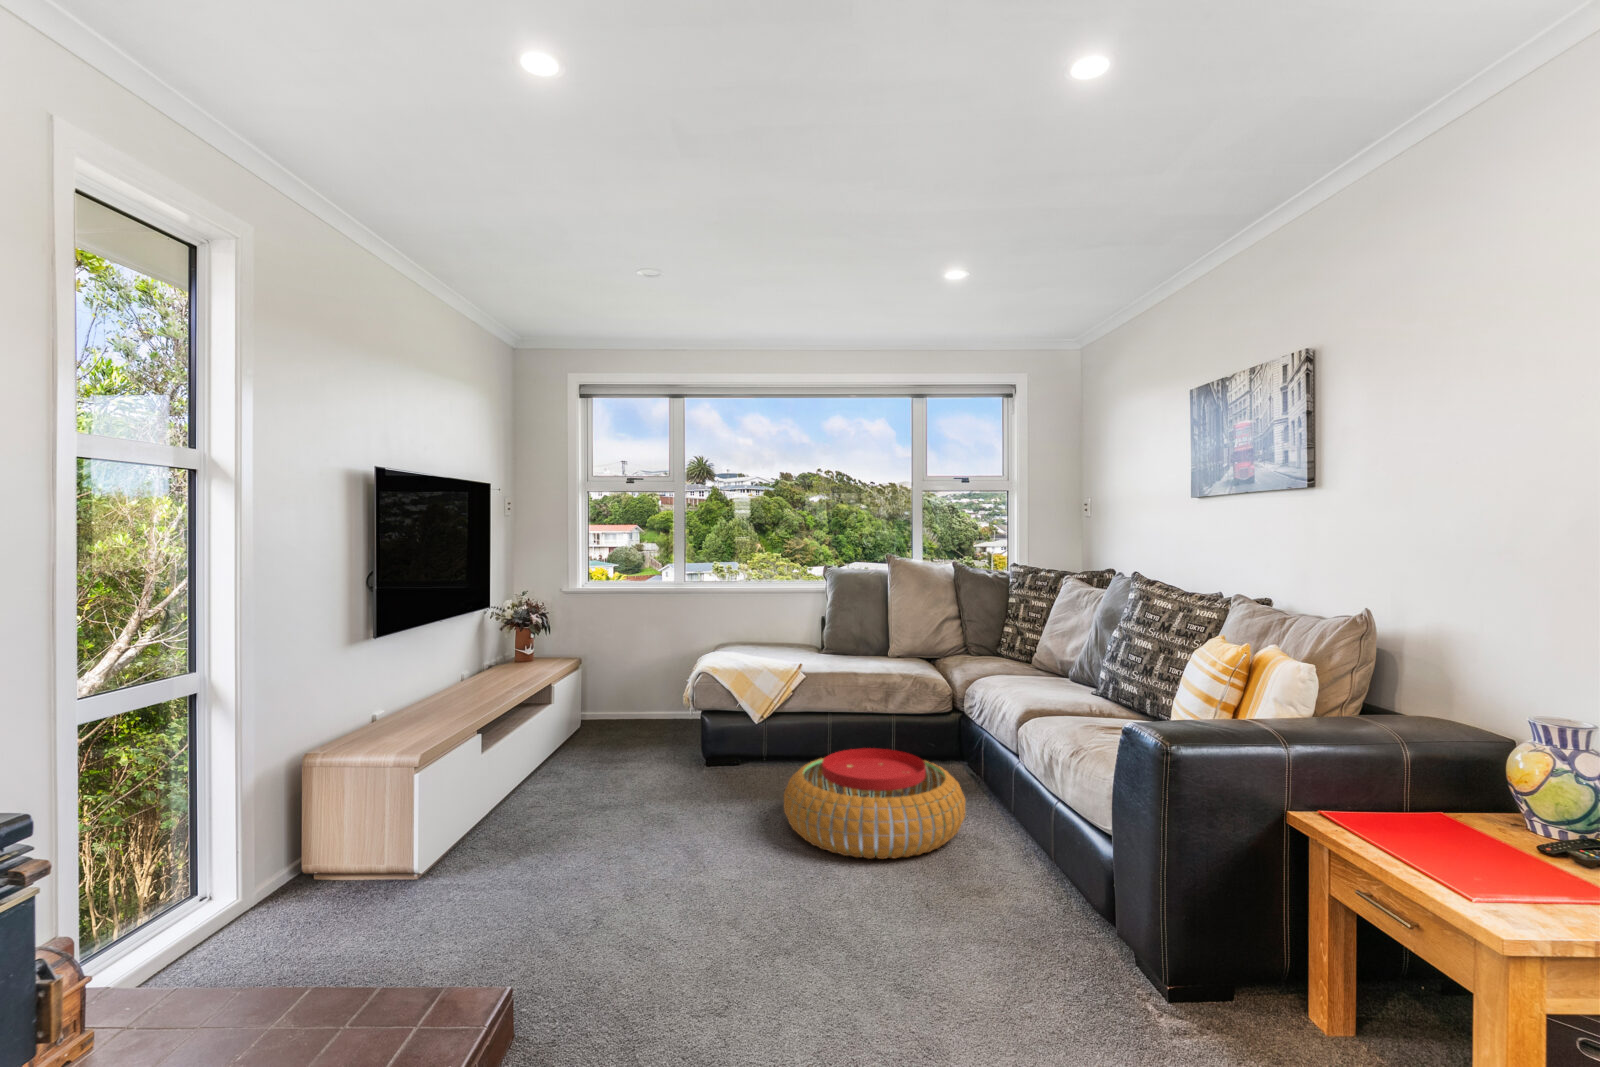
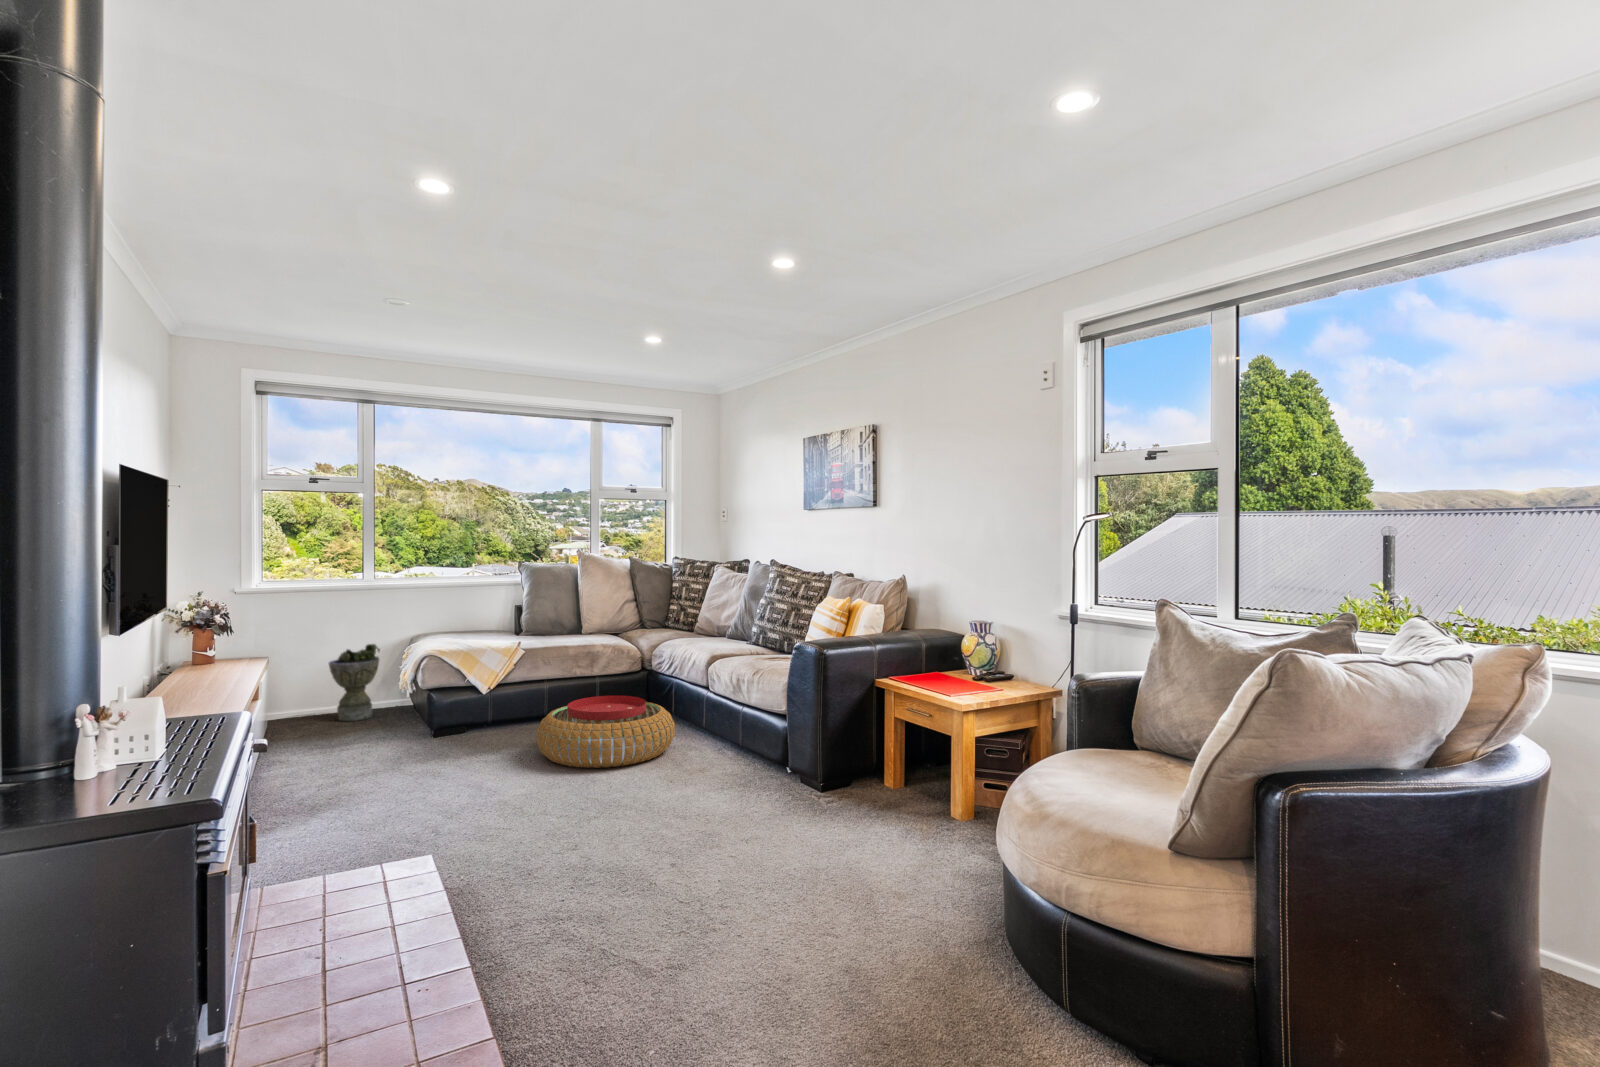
planter: none [635,651,683,732] -> present [329,644,380,721]

